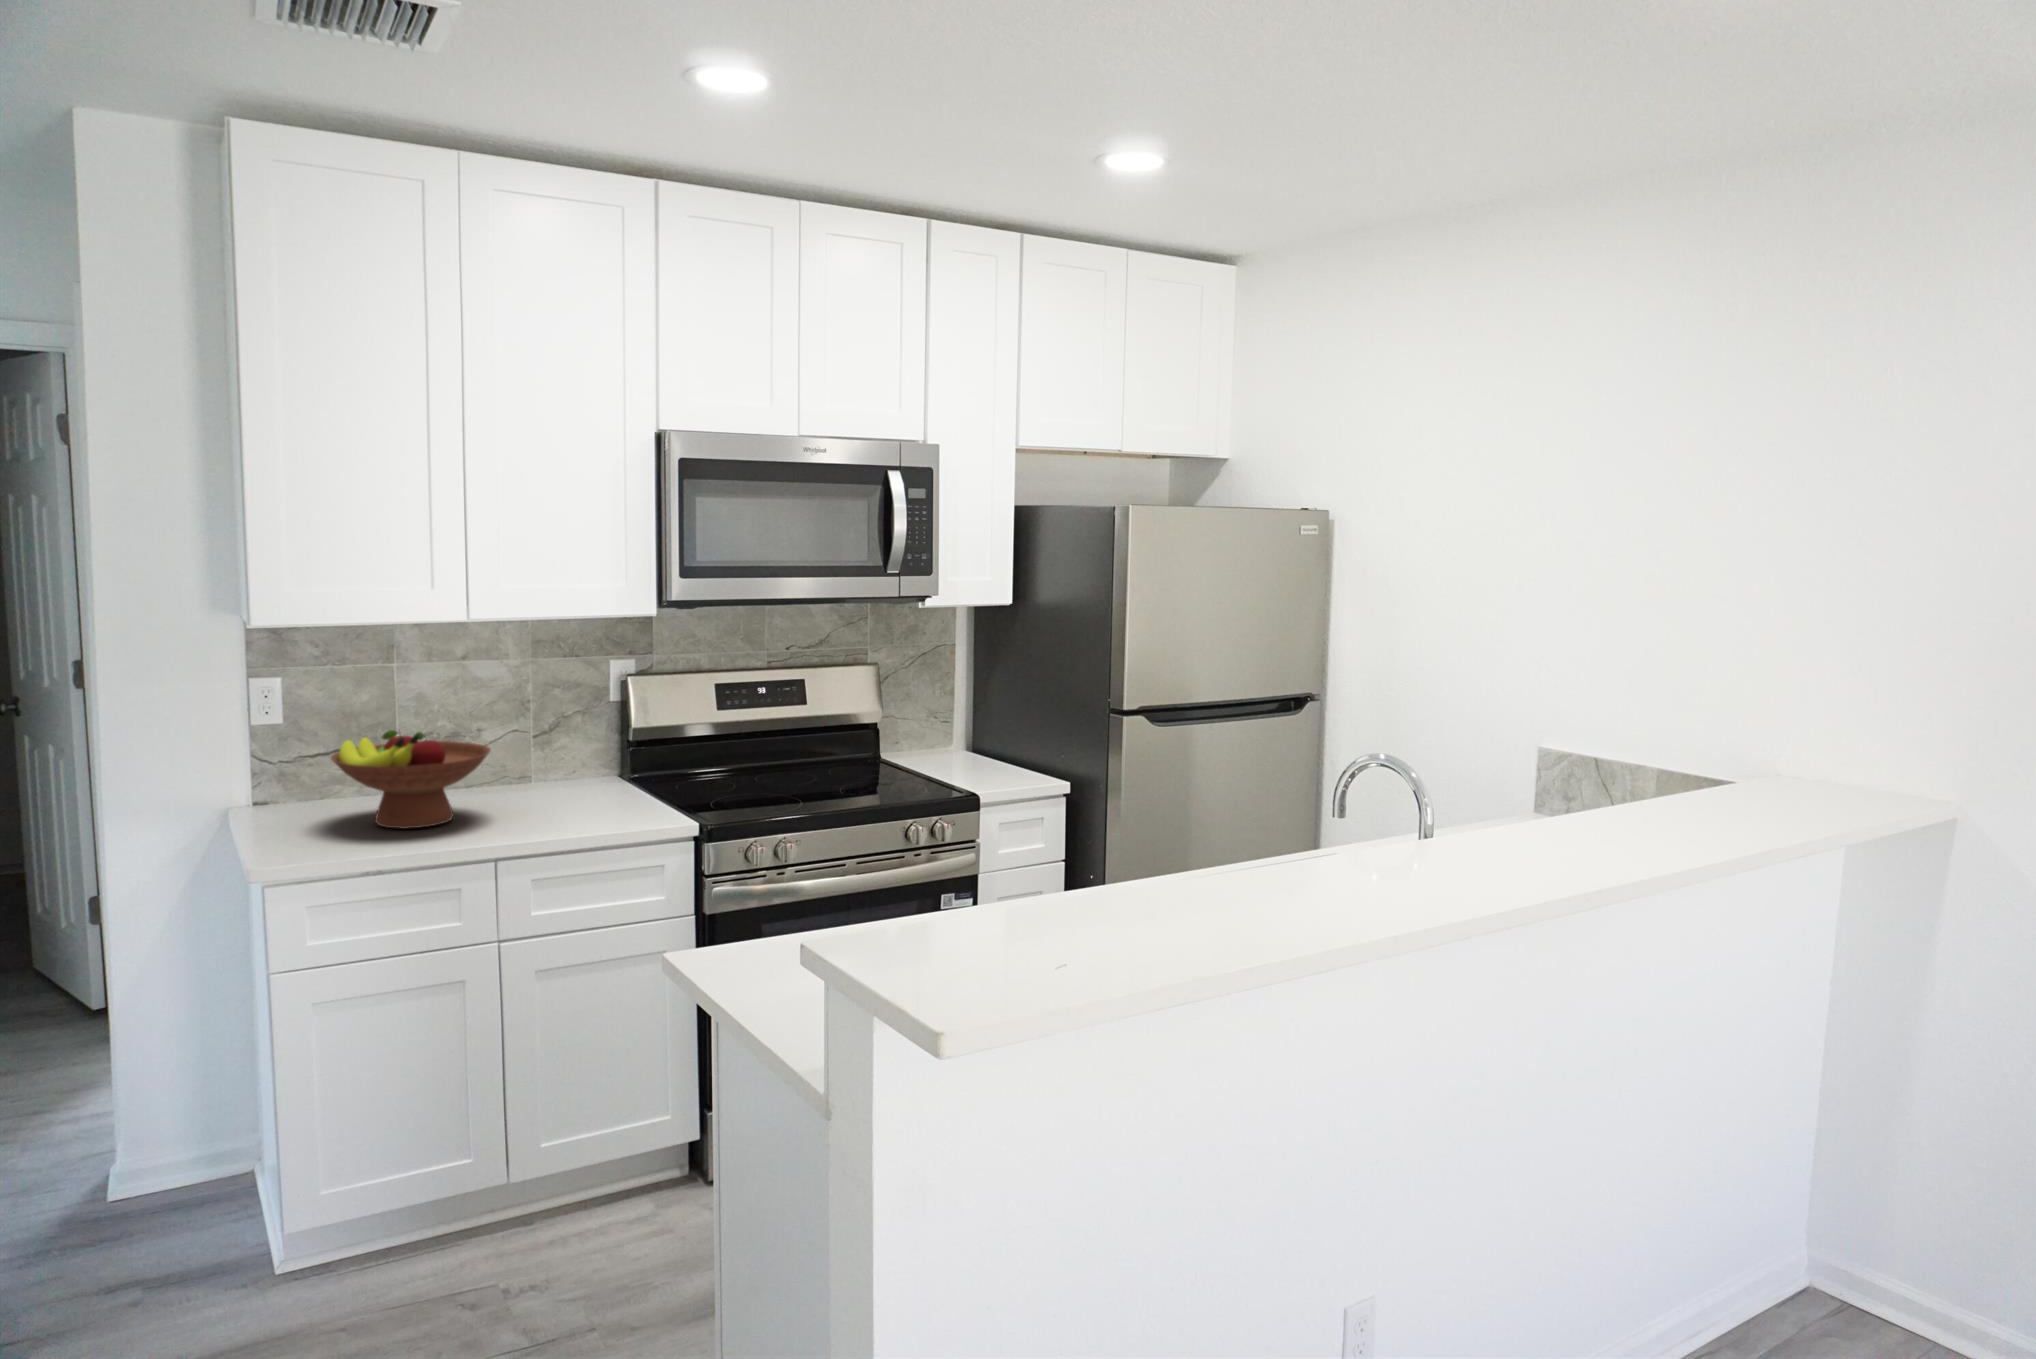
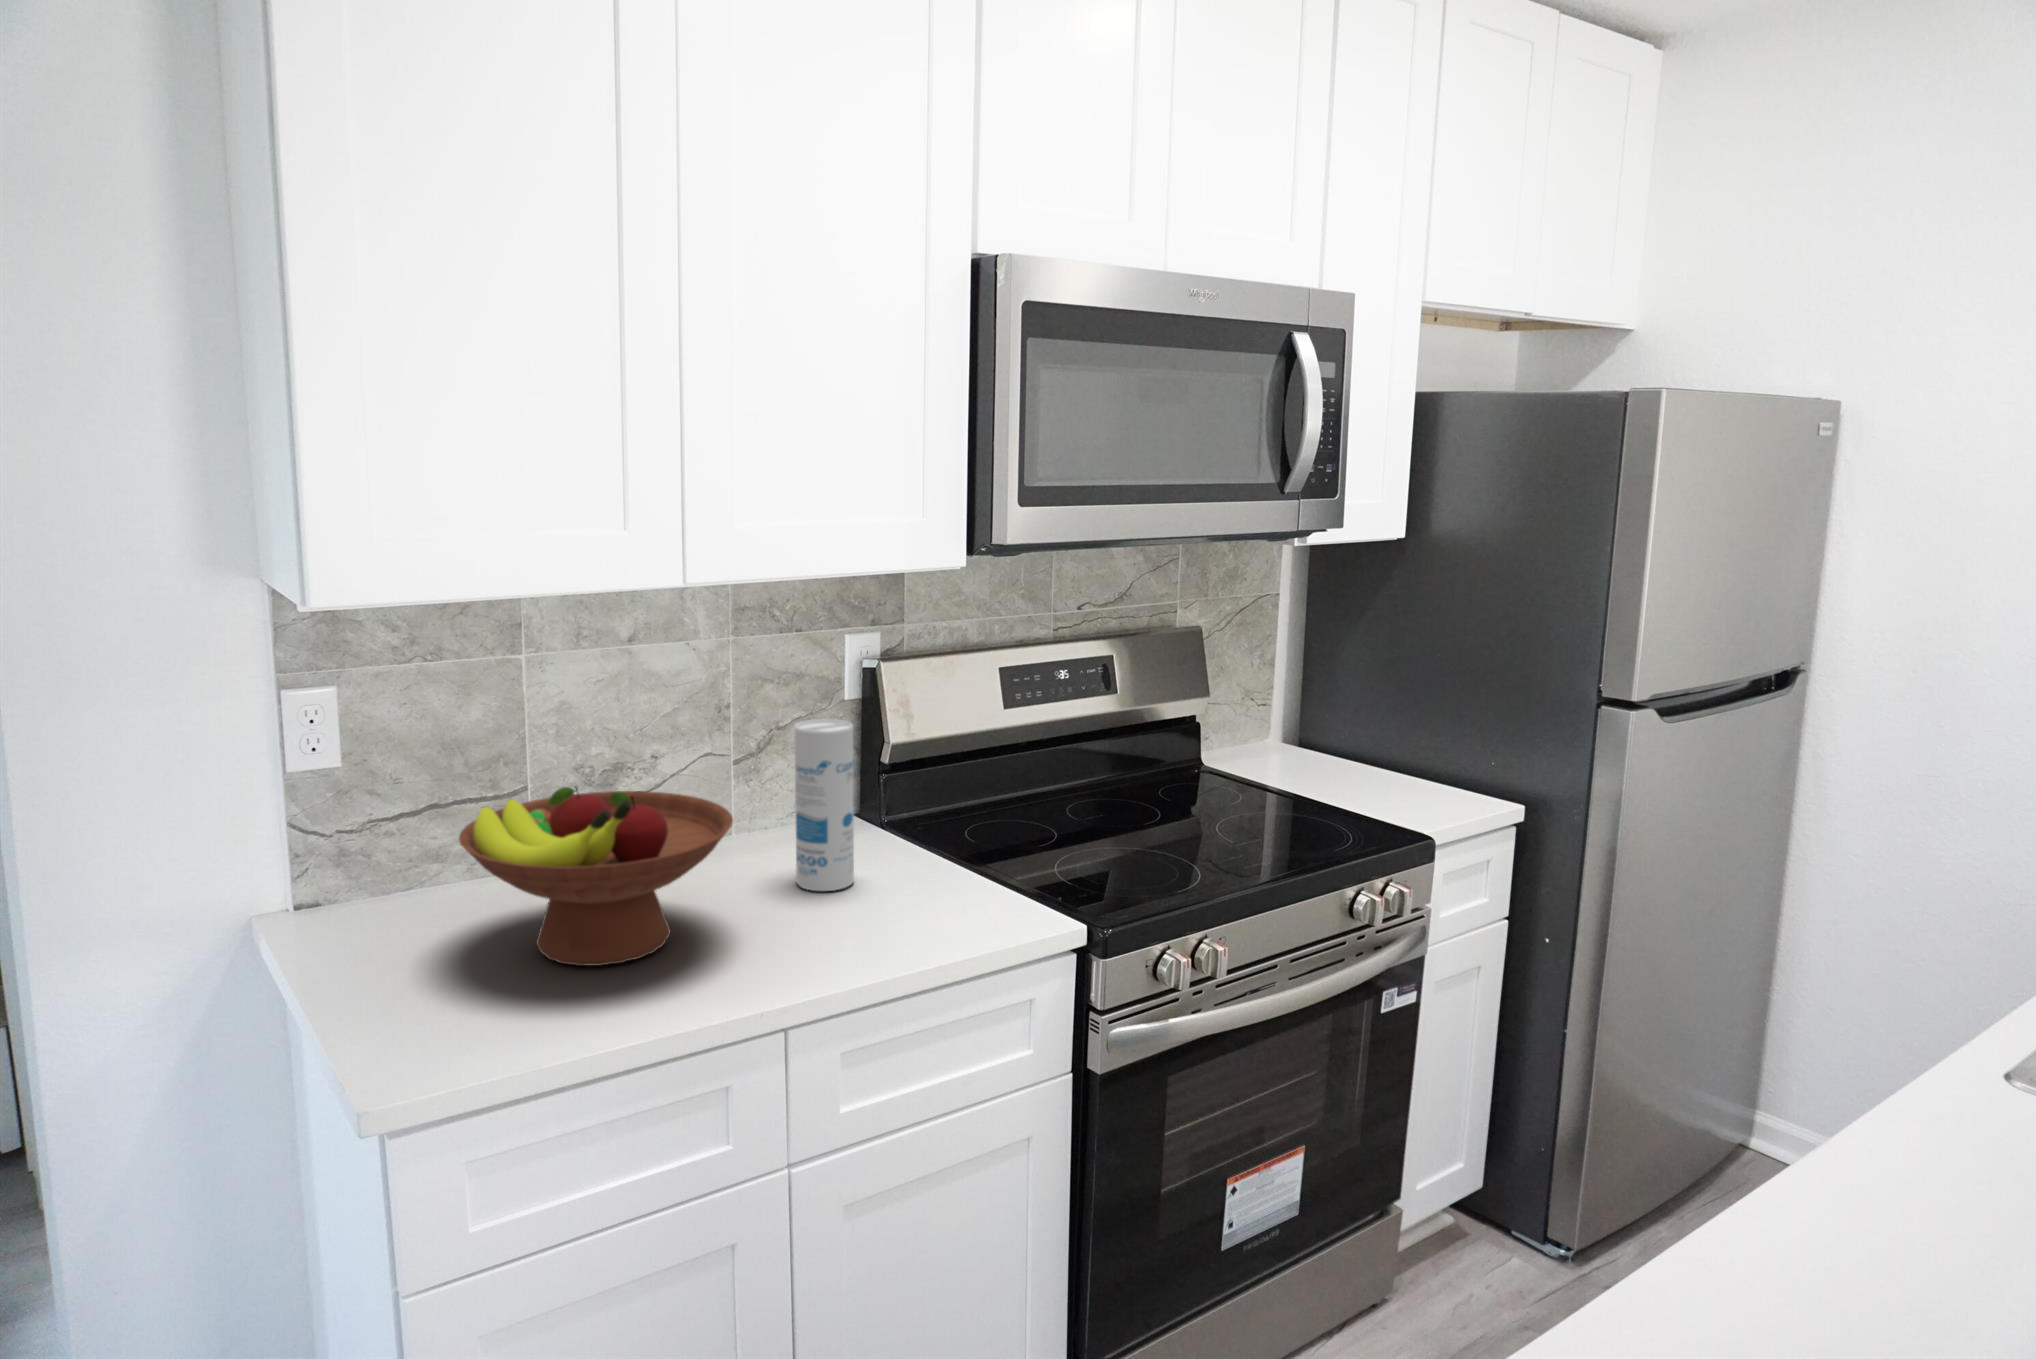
canister: none [547,705,585,806] -> present [795,719,854,891]

